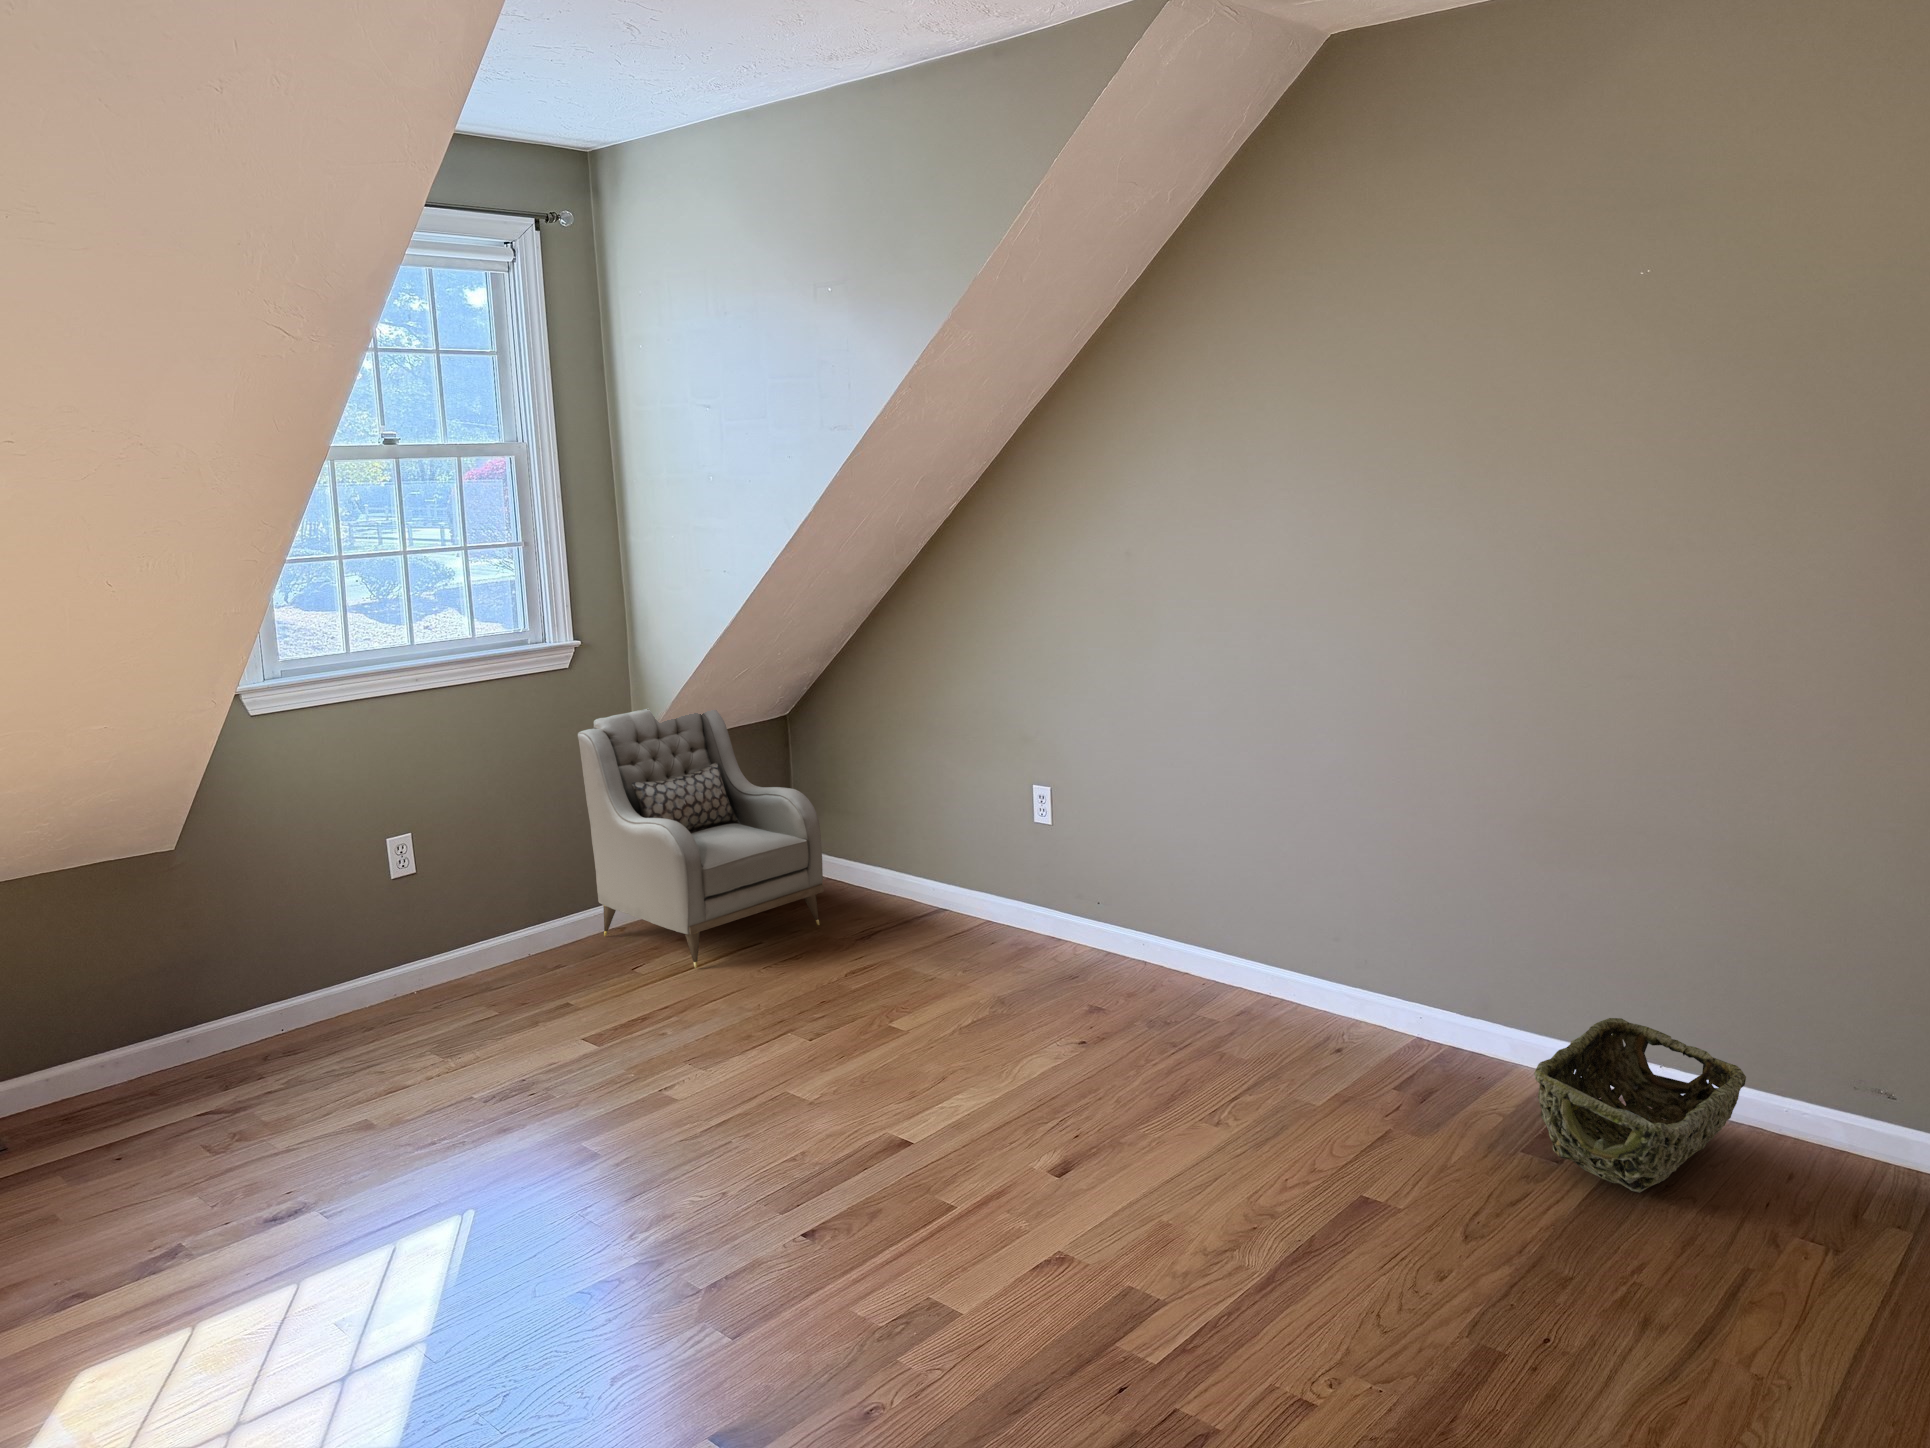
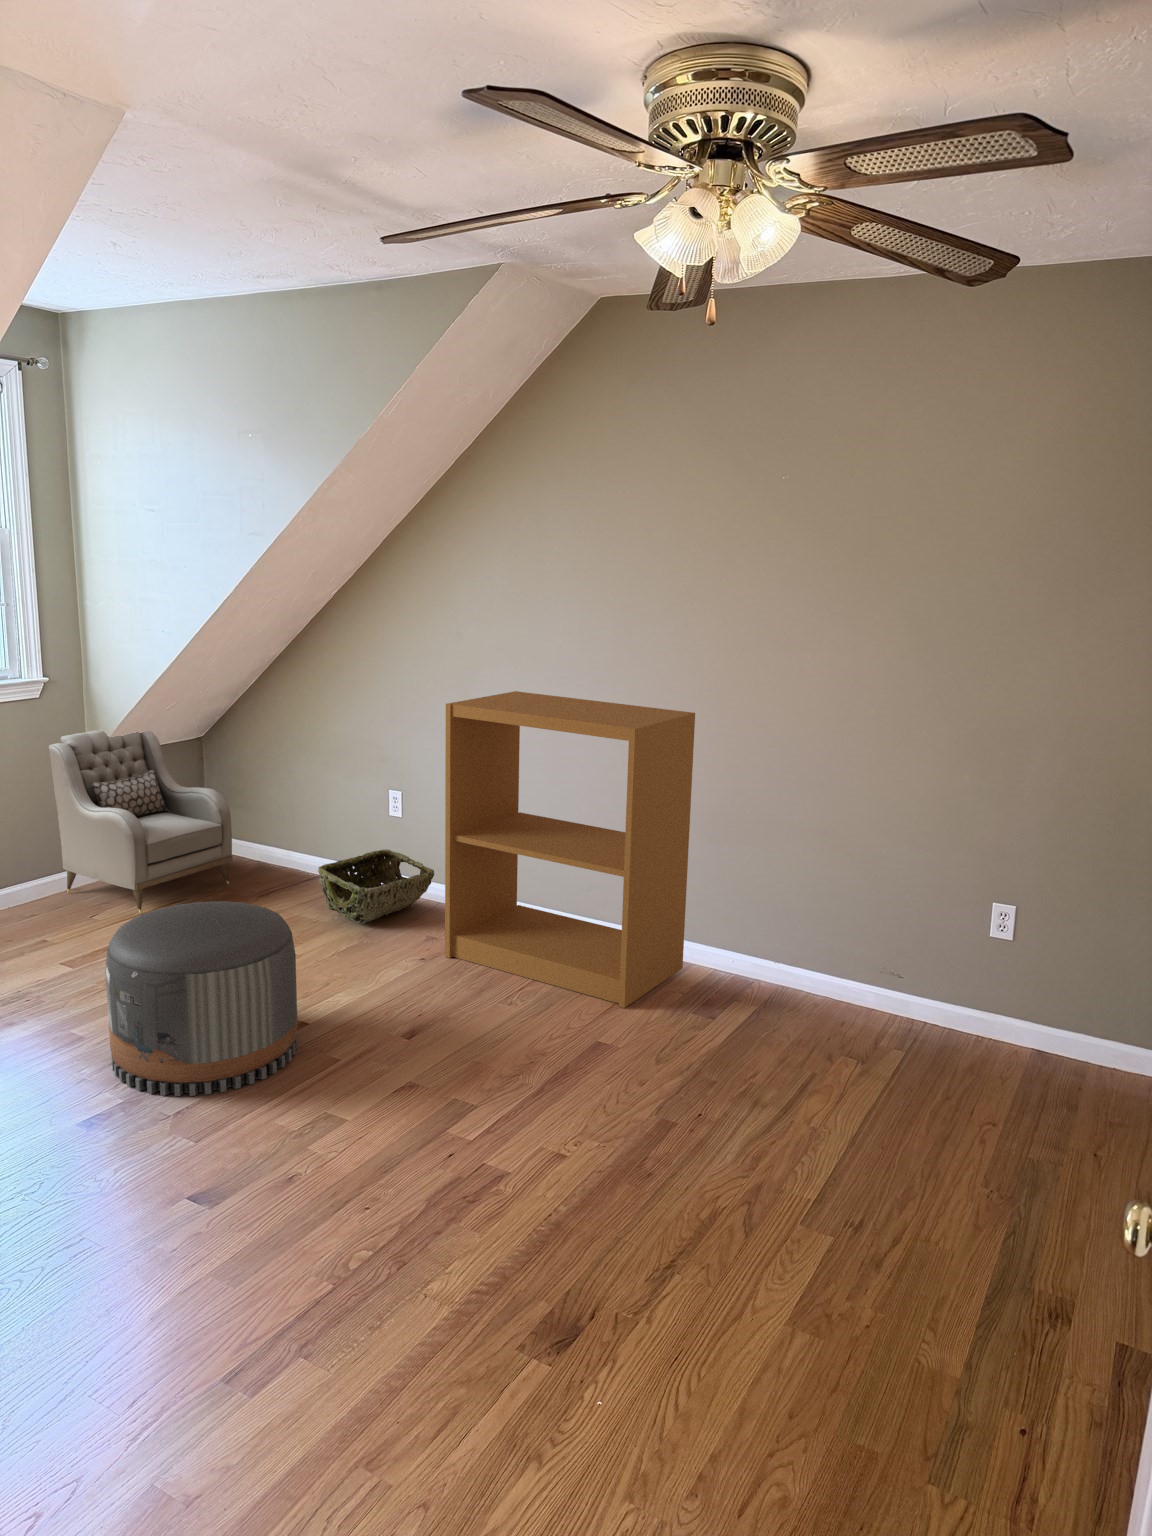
bookshelf: none [1113,638,1506,1136] -> present [445,691,695,1008]
pouf: none [619,962,896,1260] -> present [105,901,298,1096]
woven basket: present [1534,1018,1746,1193] -> present [318,850,434,924]

